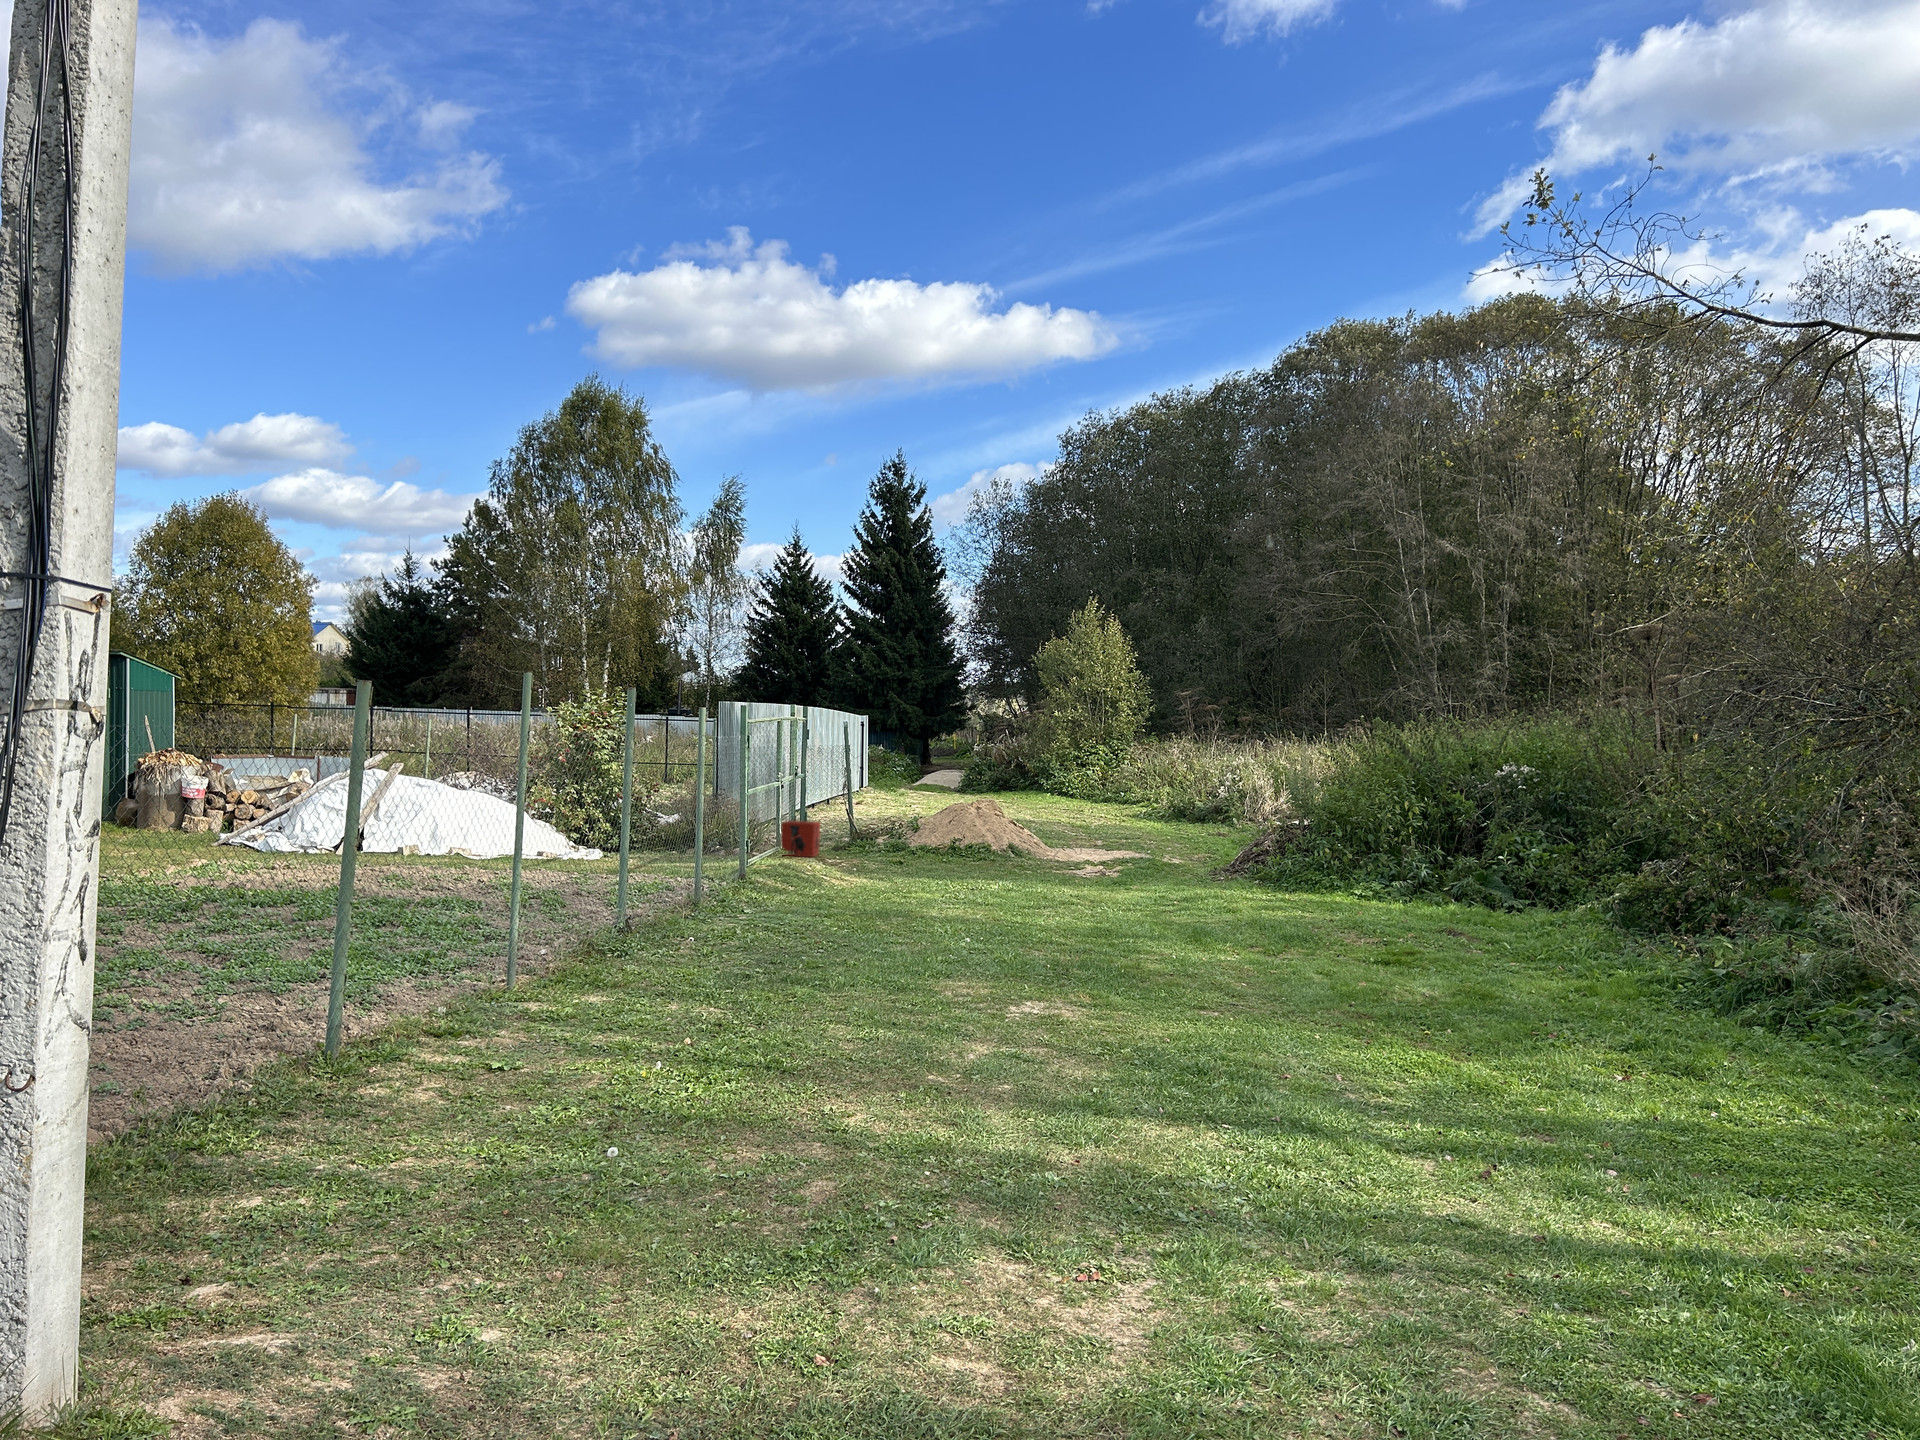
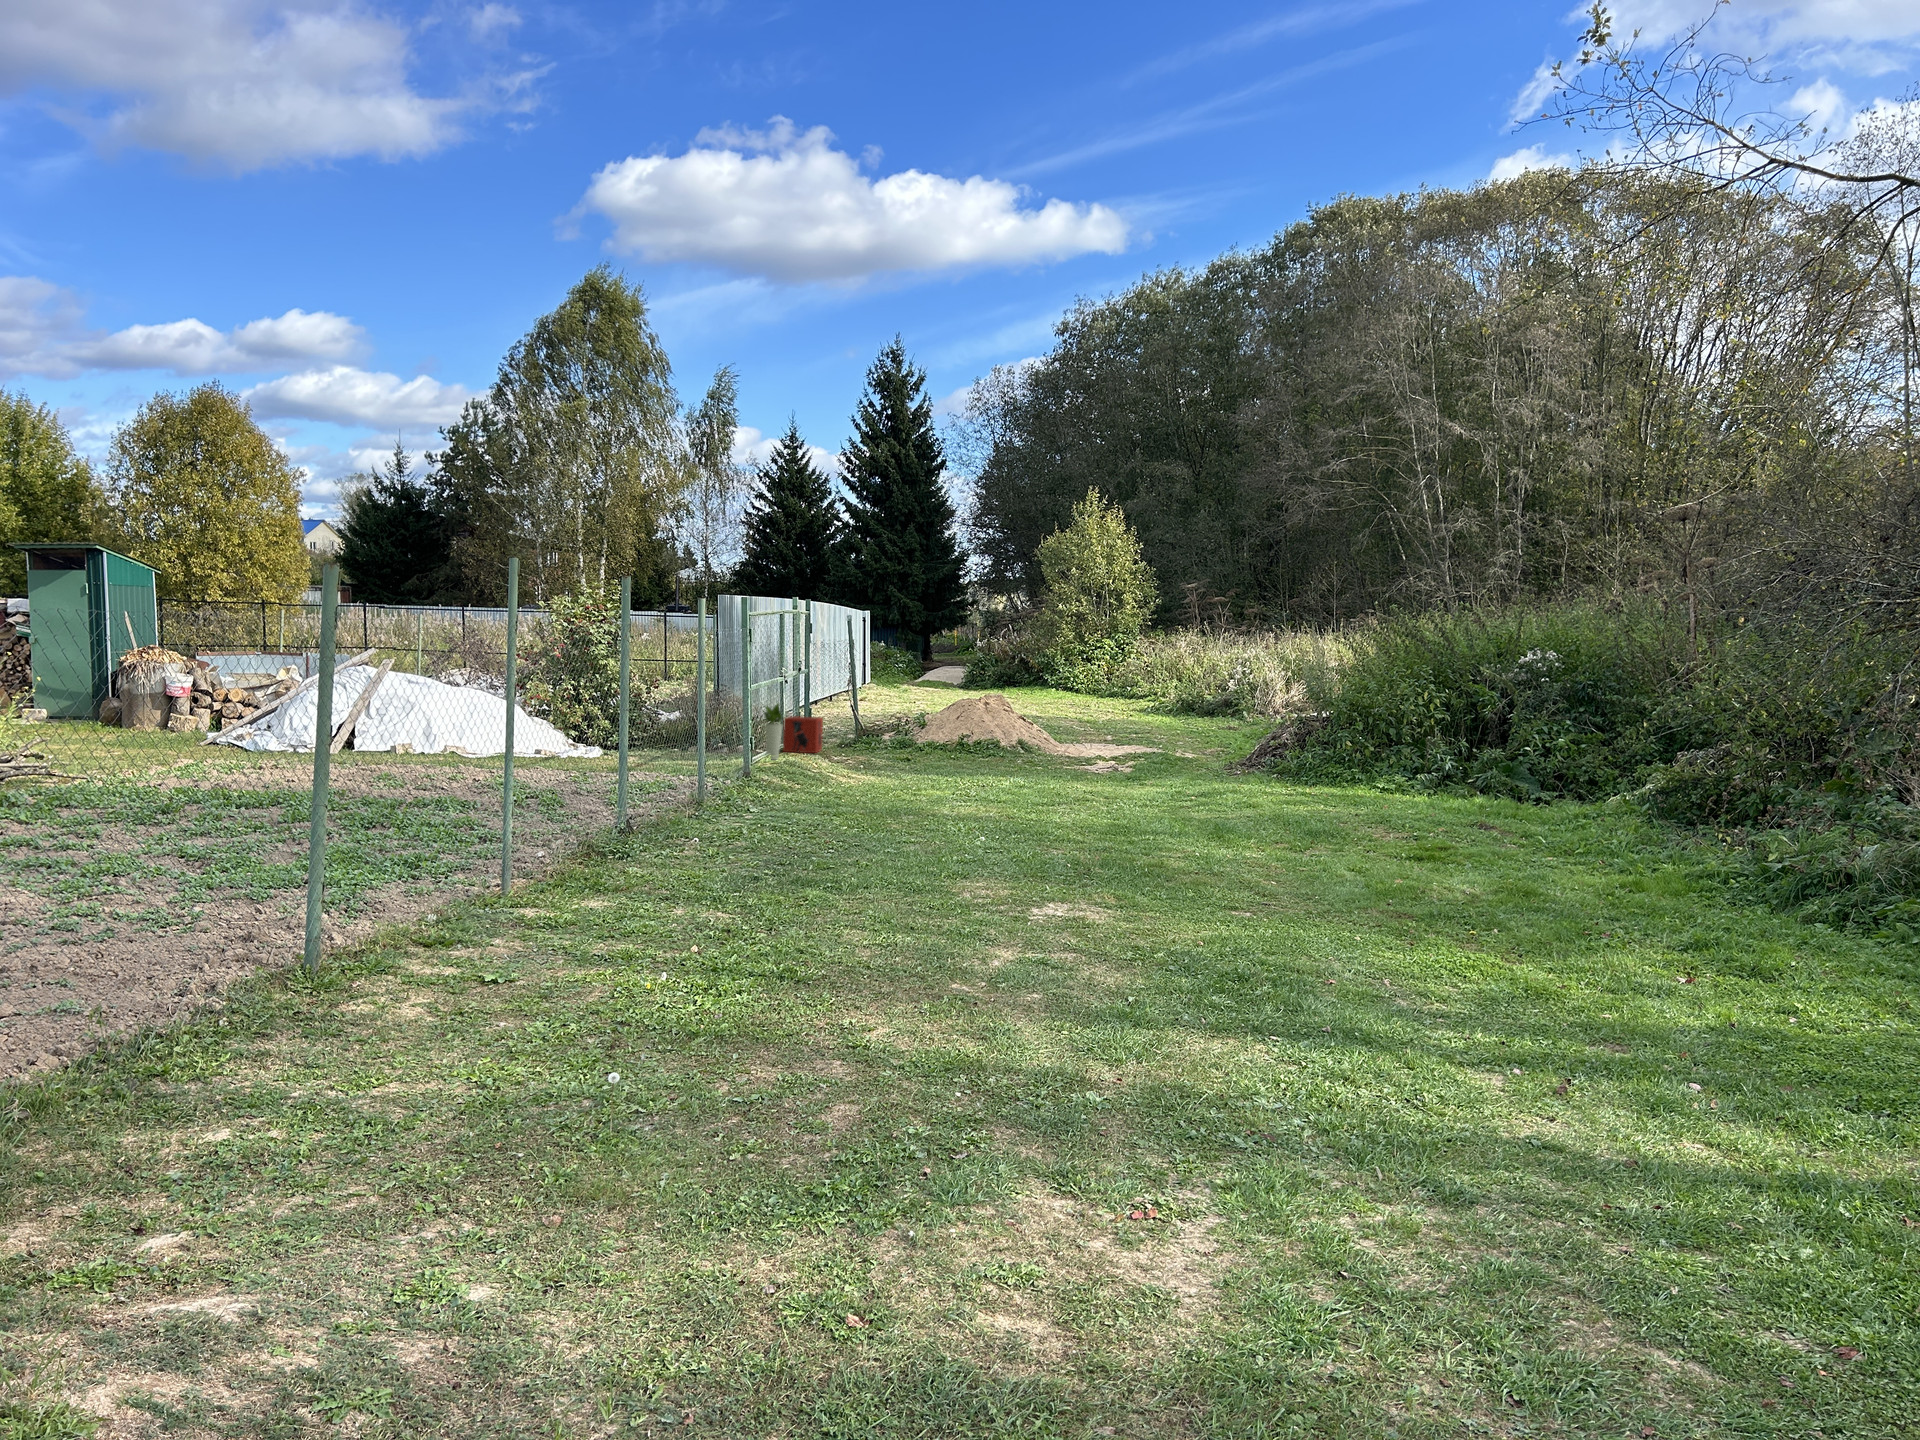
planter: none [761,807,784,863] -> present [763,704,783,760]

